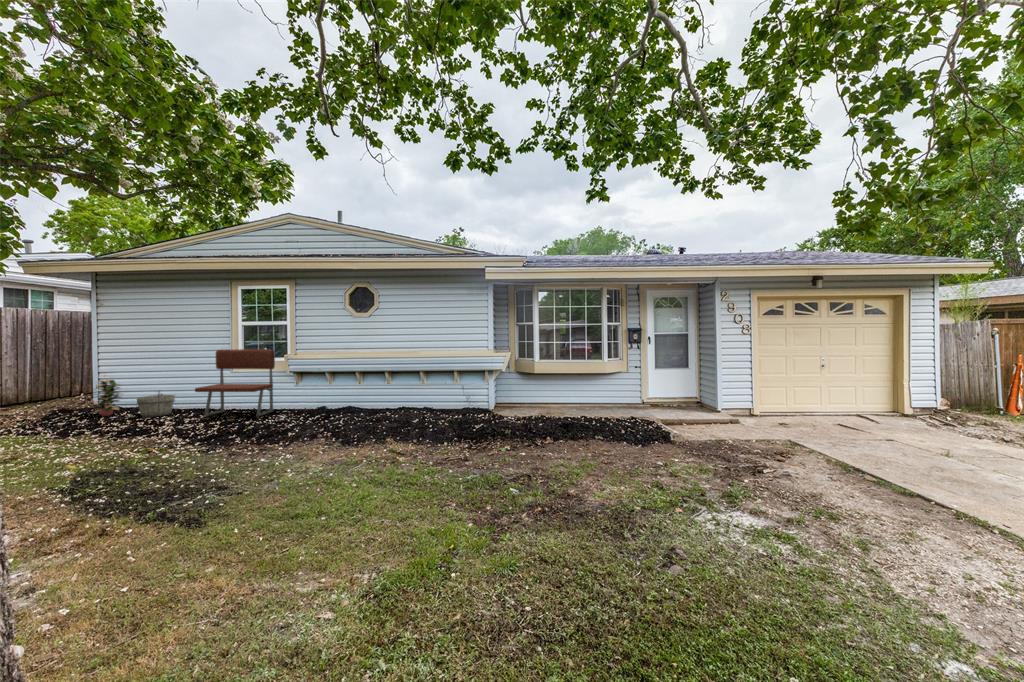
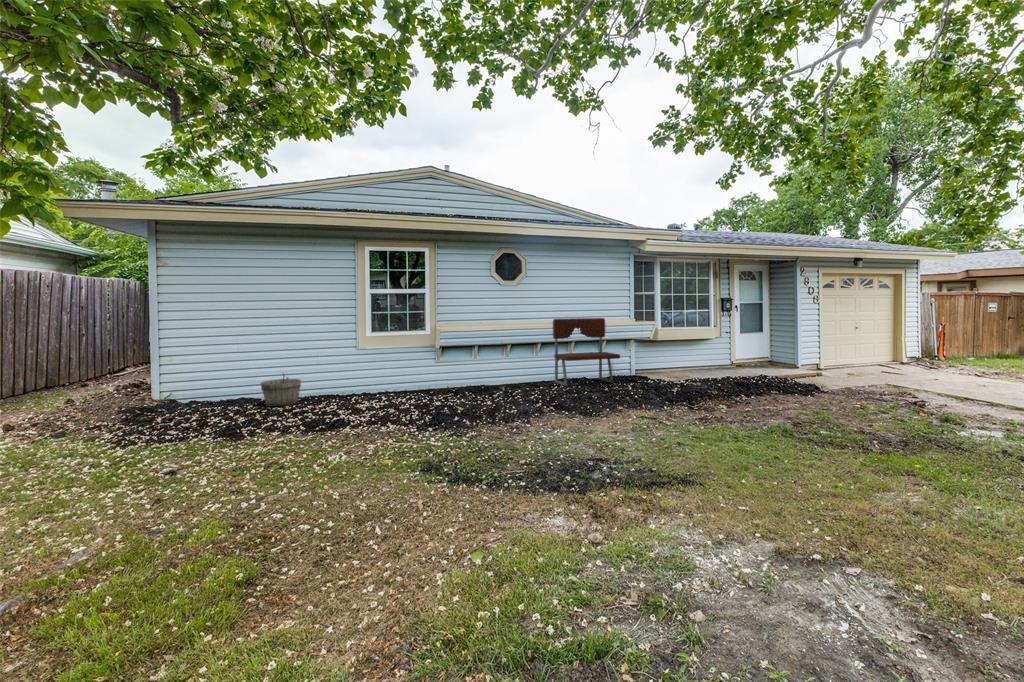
bench: present [195,349,275,417] -> present [553,318,620,386]
decorative plant: present [94,380,120,416] -> none [191,363,231,409]

